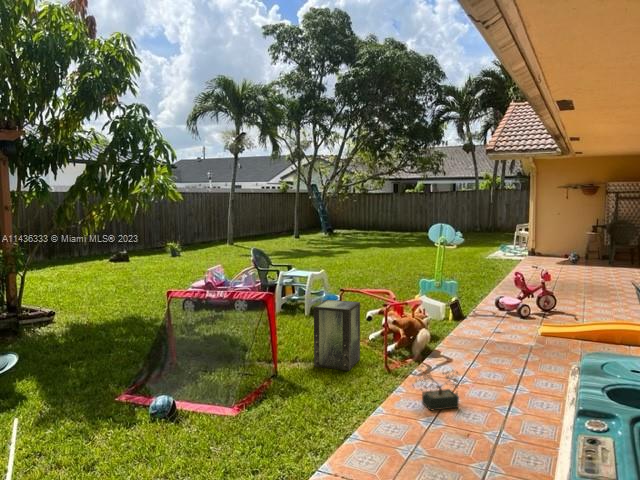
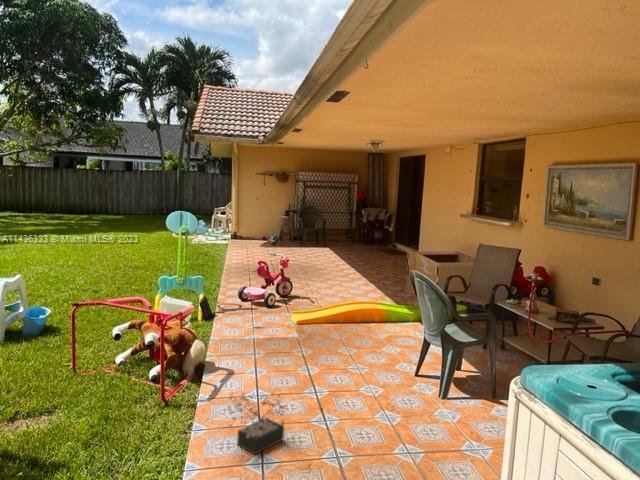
storage box: present [314,300,360,371] -> none [47,315,116,421]

